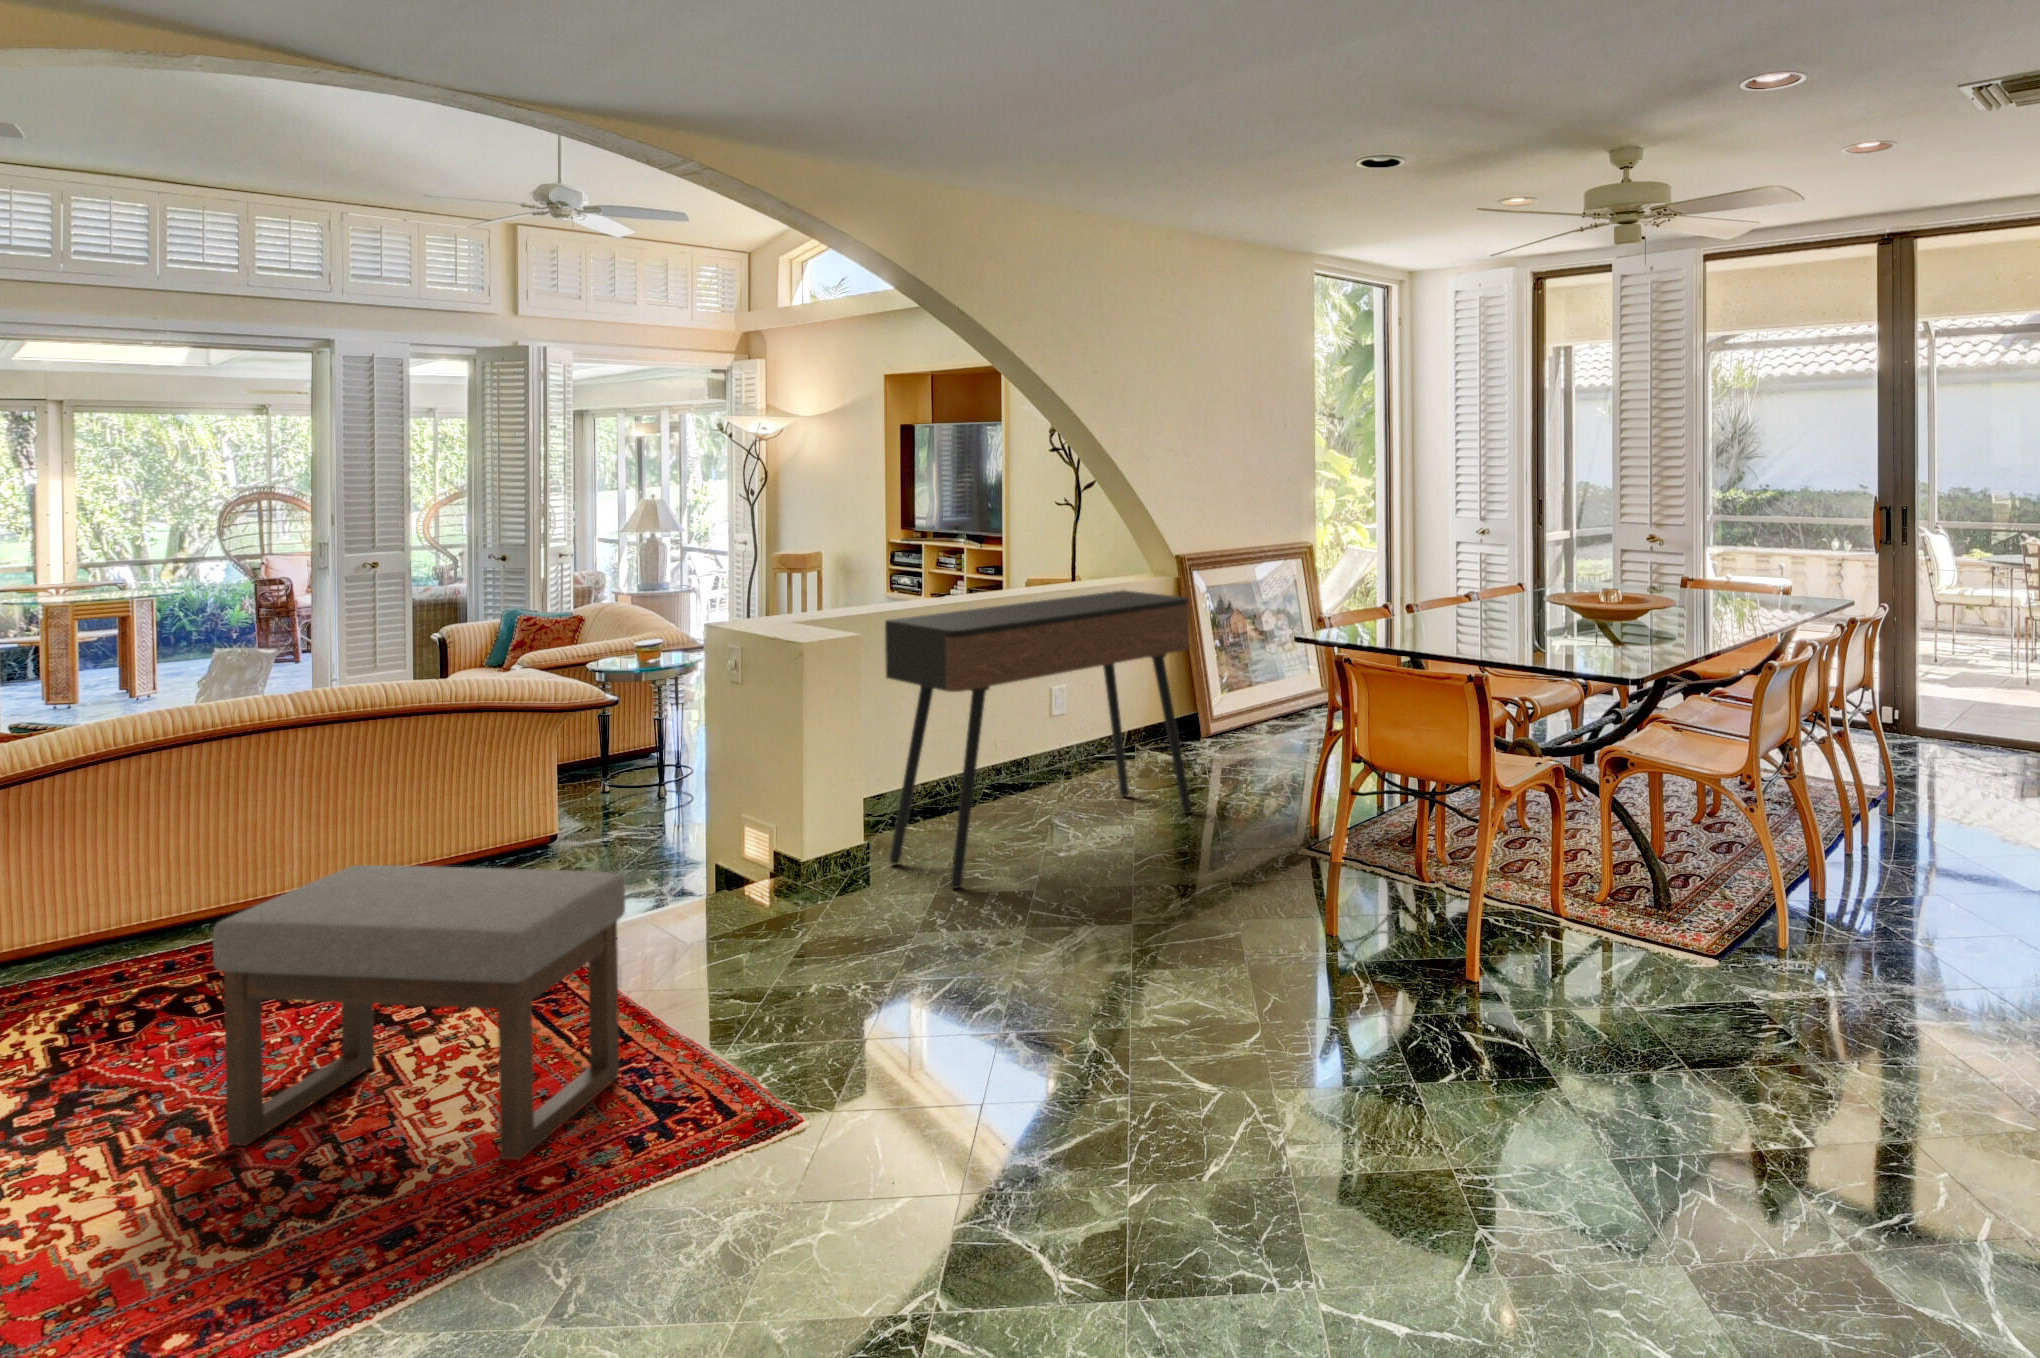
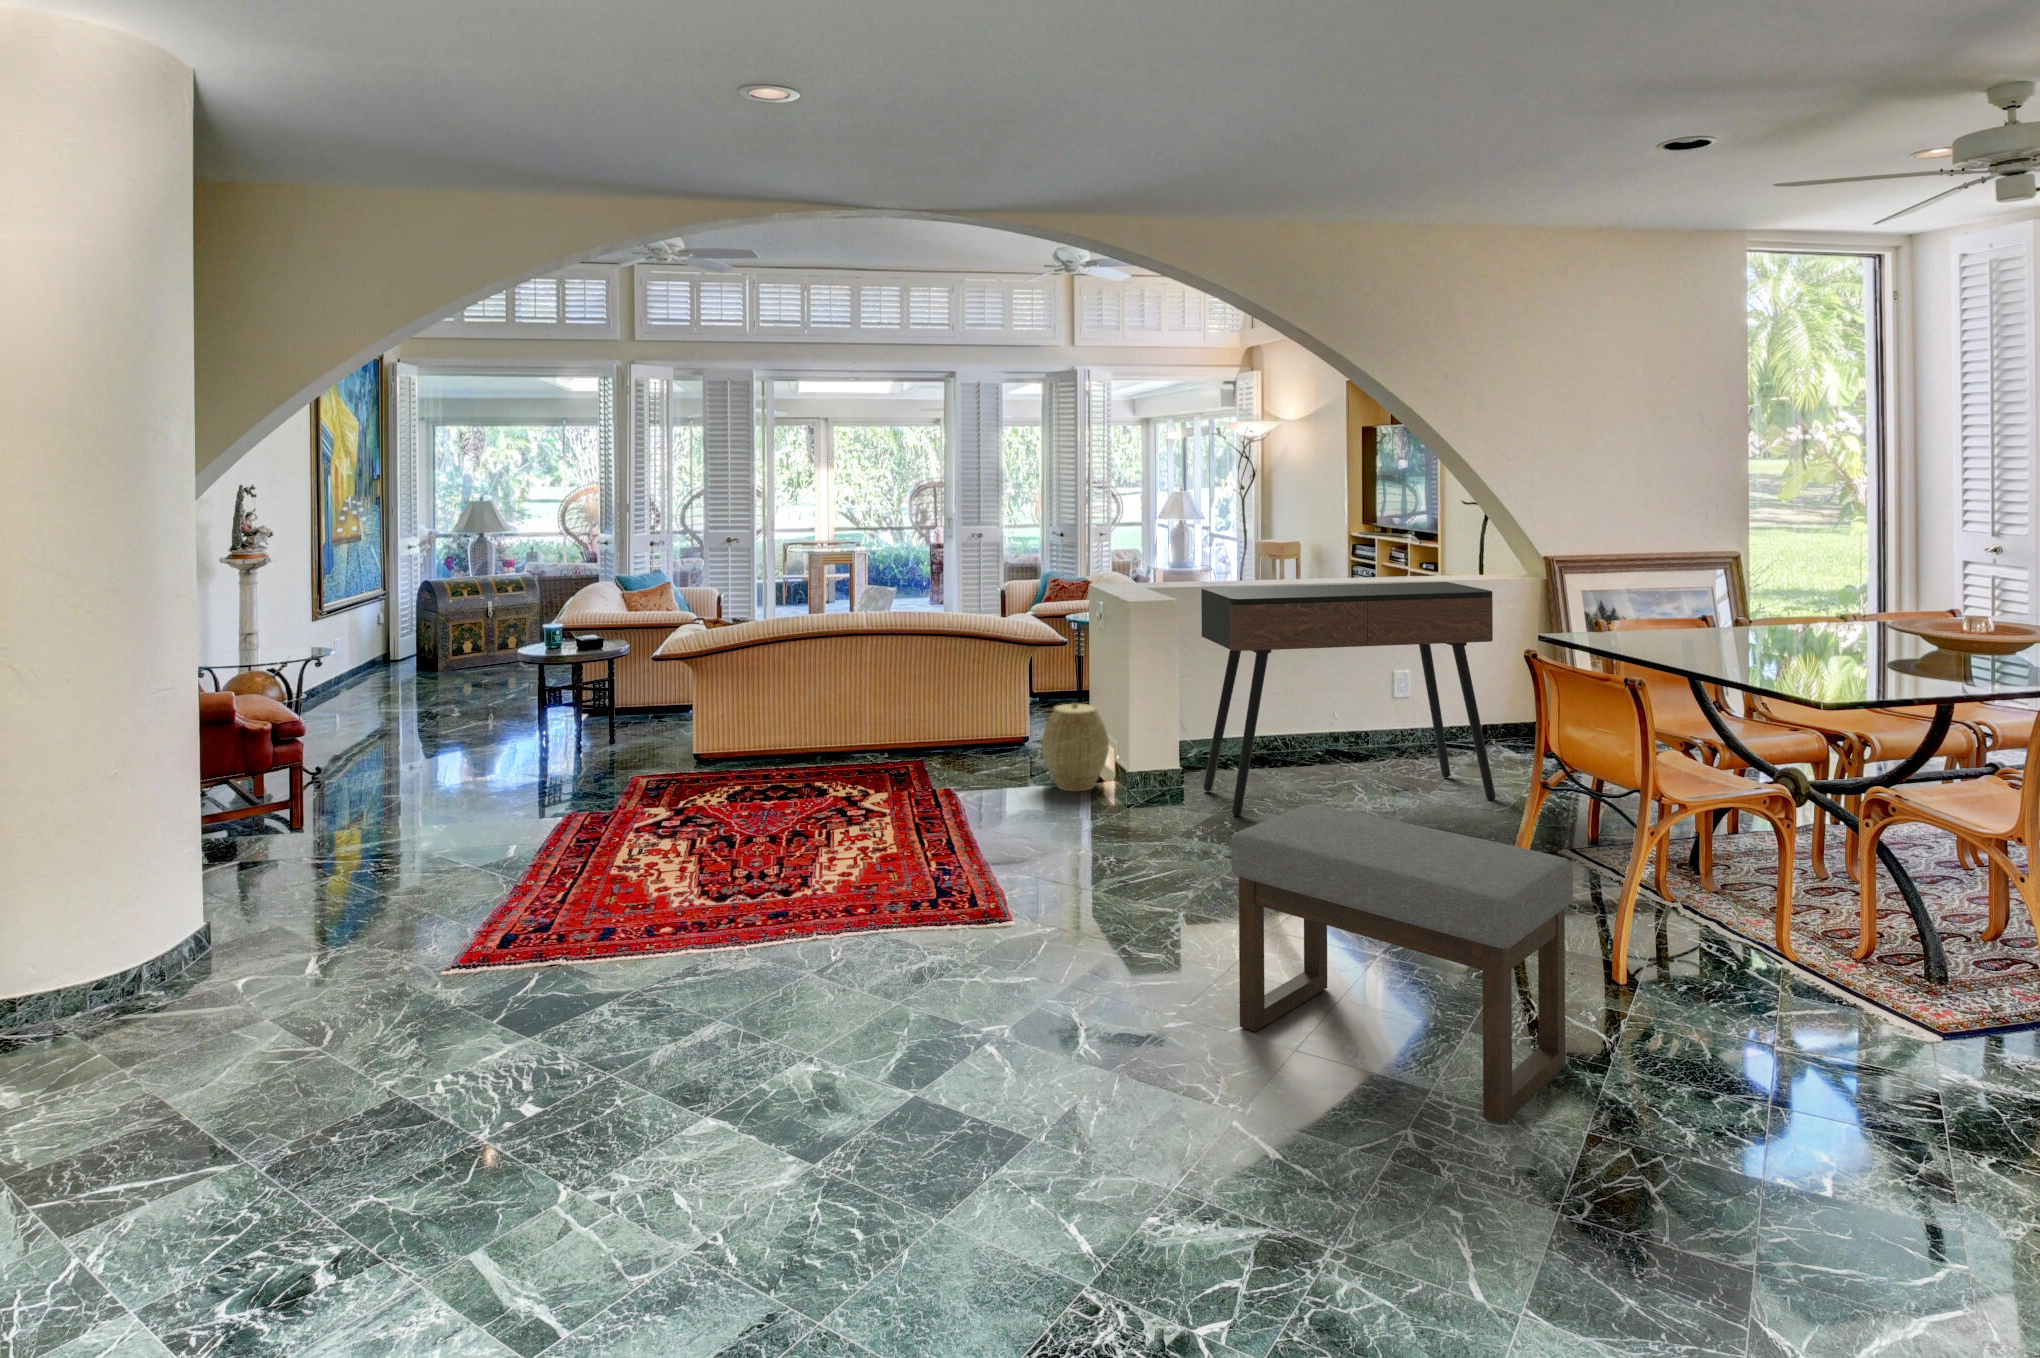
woven basket: none [671,783,766,902] -> present [1042,703,1109,791]
ottoman: present [213,865,625,1160] -> present [1231,804,1573,1124]

